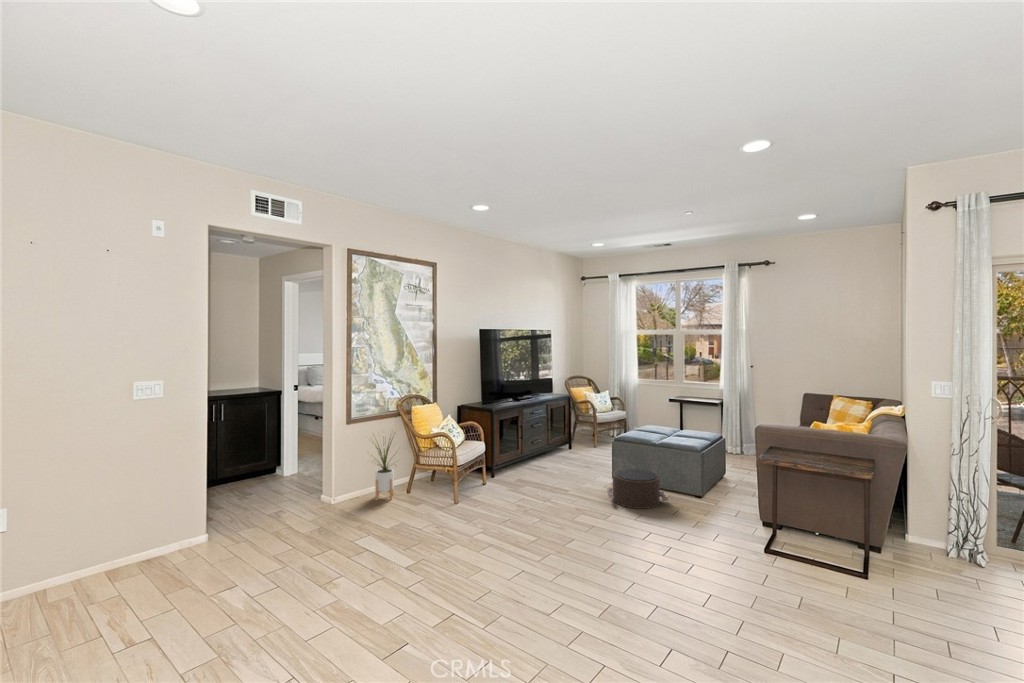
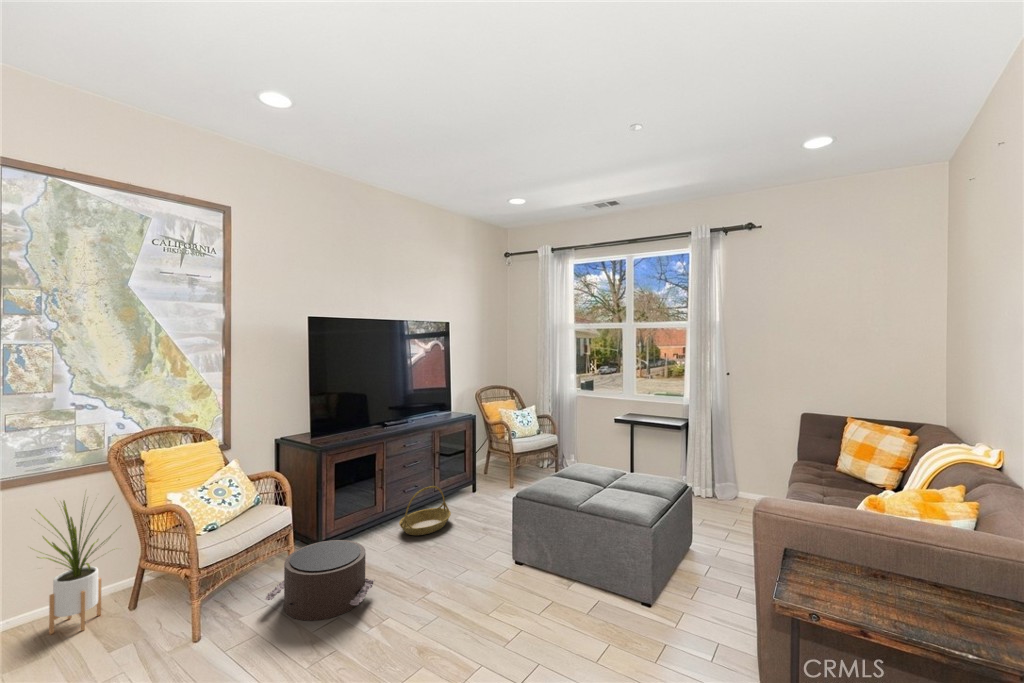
basket: none [532,439,563,469] -> present [399,486,451,535]
pouf: present [607,469,668,509] -> present [265,540,375,620]

